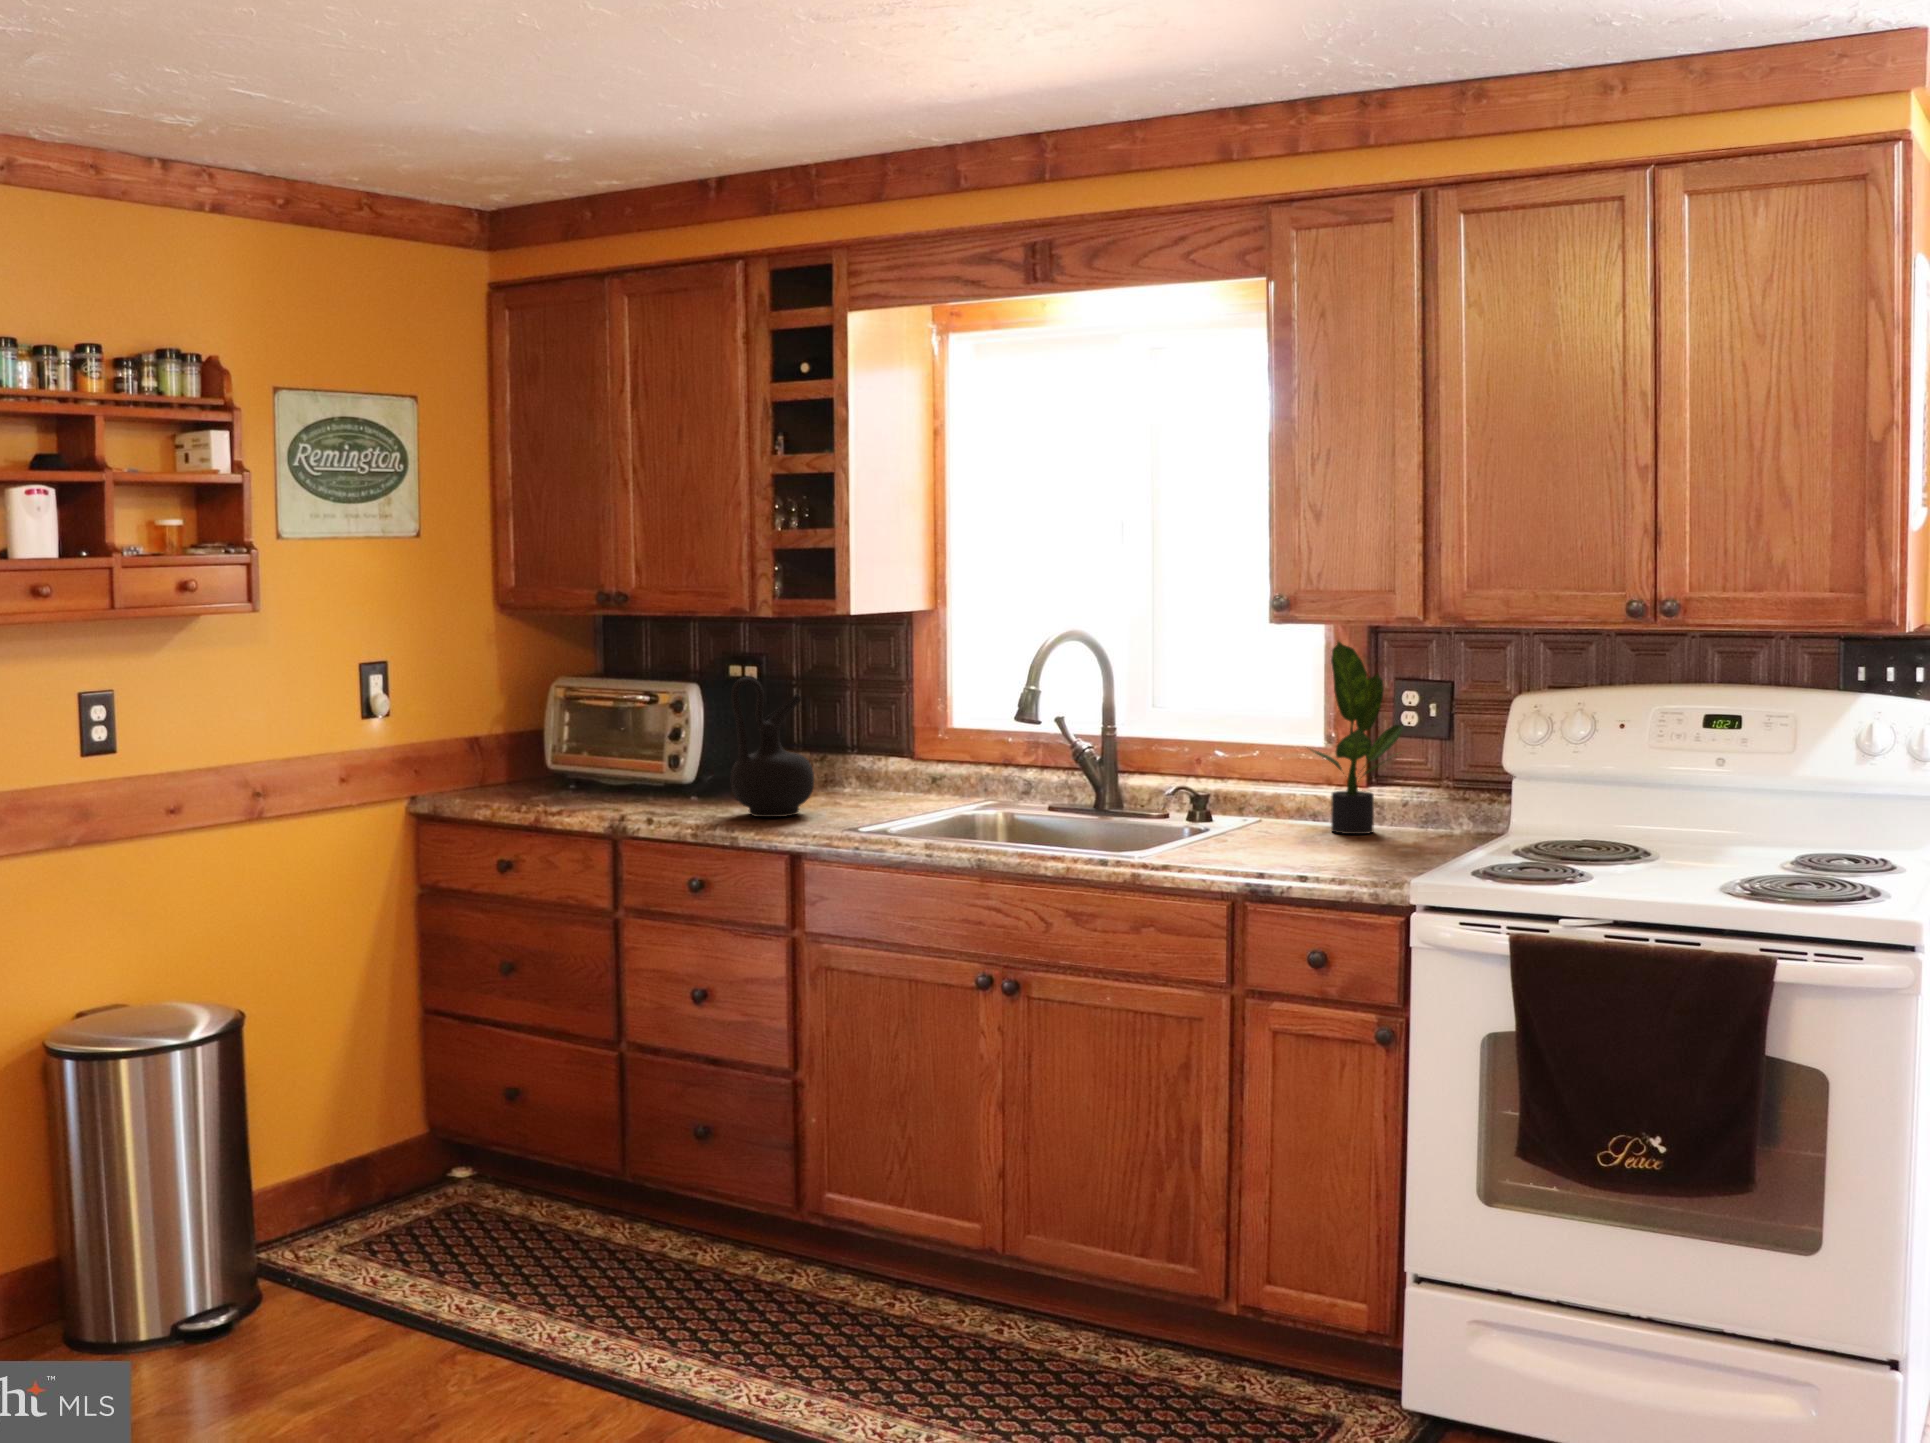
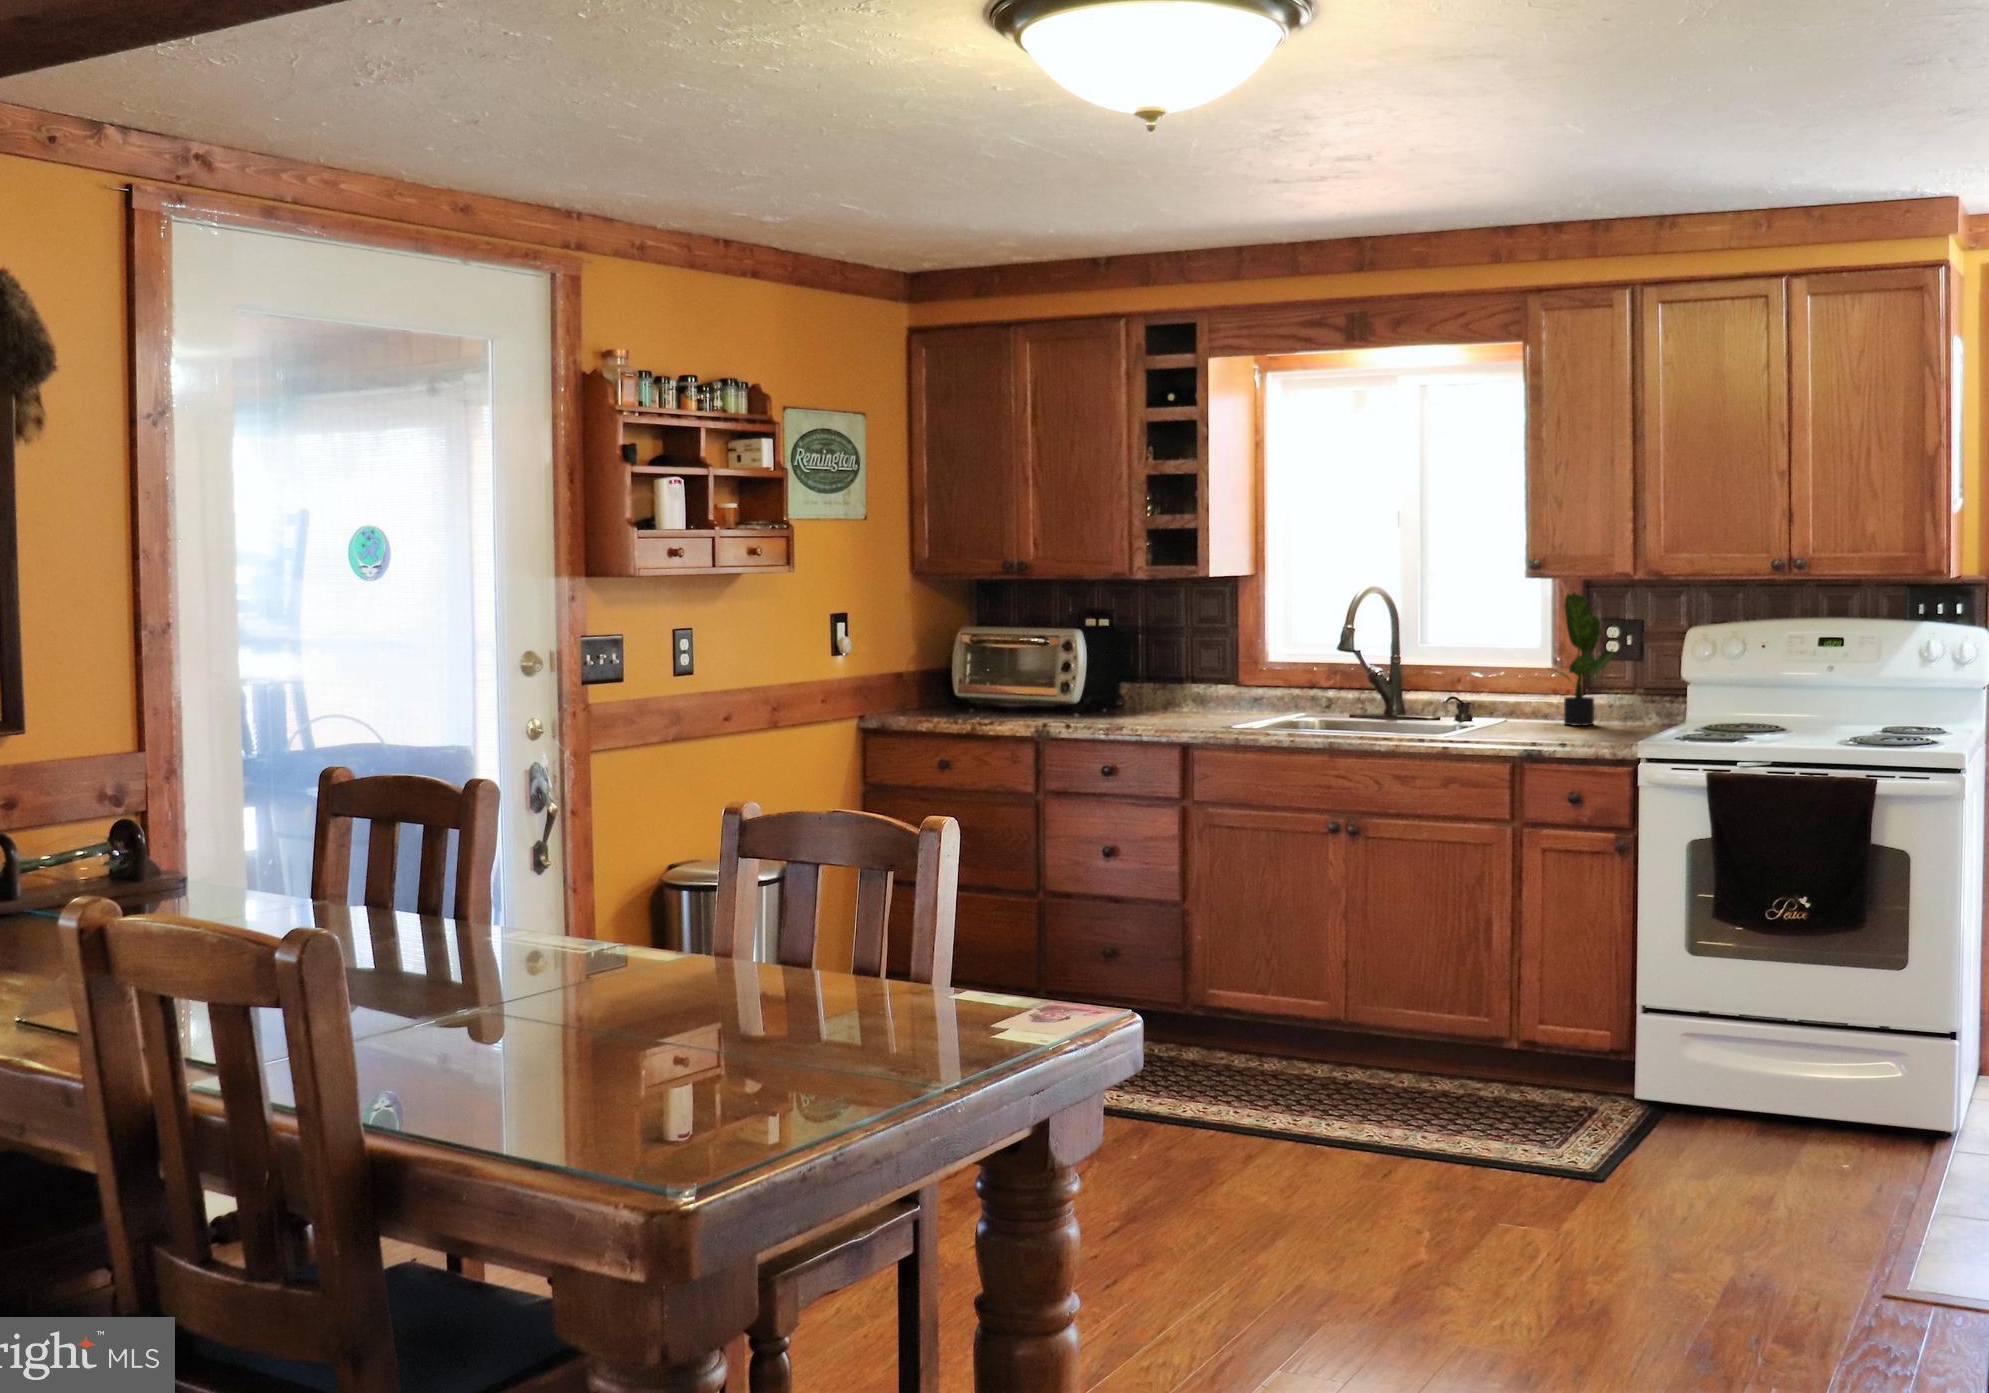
ceramic jug: present [730,677,814,817] -> none [1120,622,1181,723]

